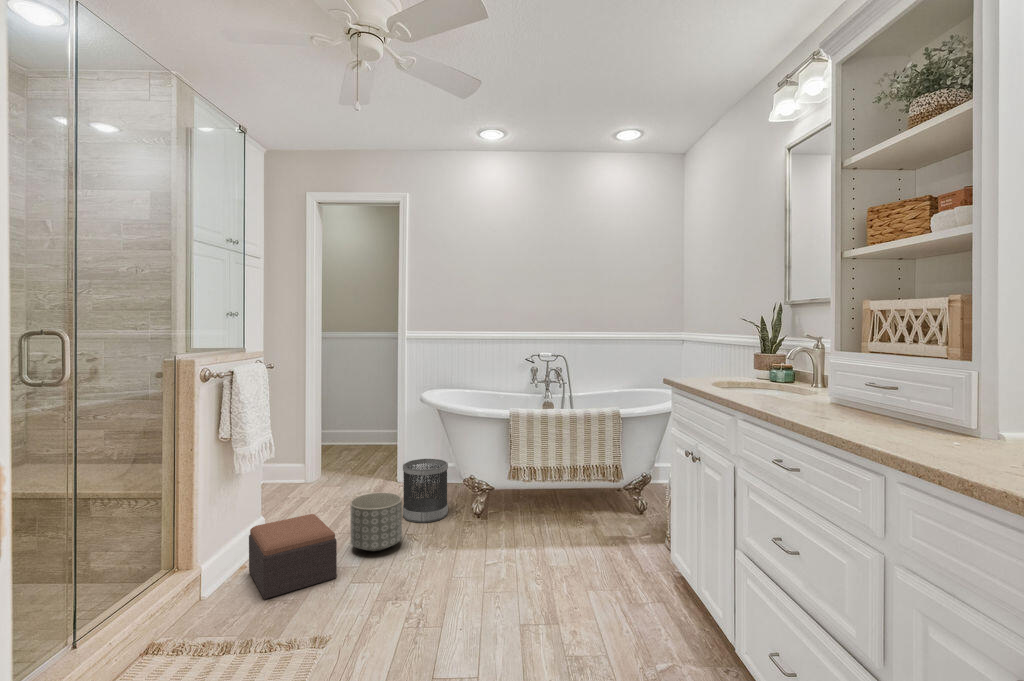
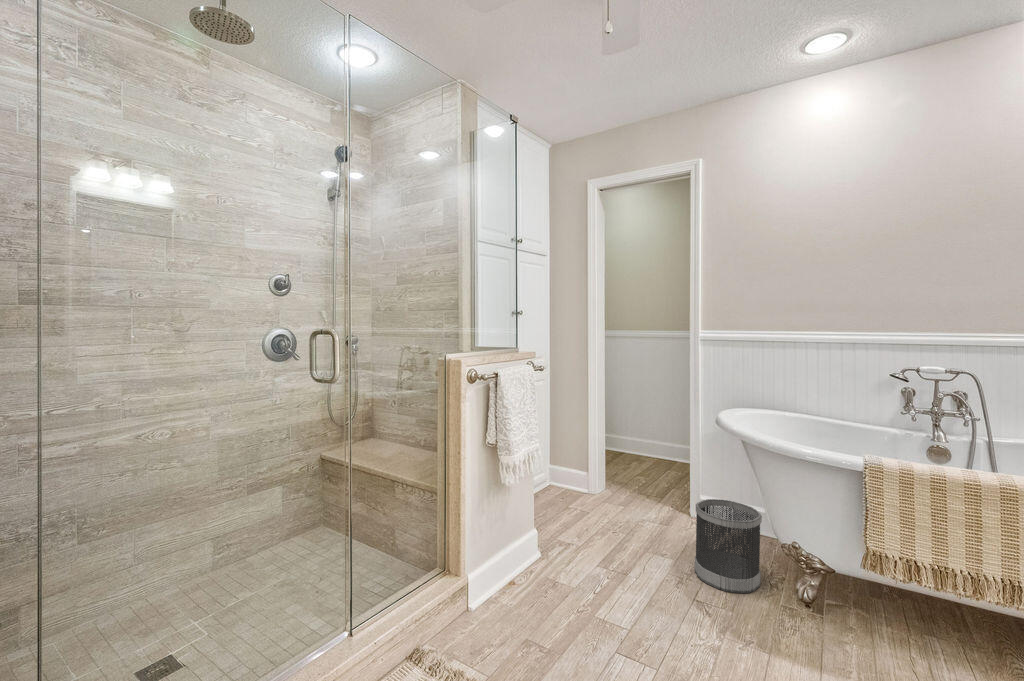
planter: present [350,492,402,551] -> none [623,537,692,623]
footstool: present [249,514,337,599] -> none [510,548,600,649]

